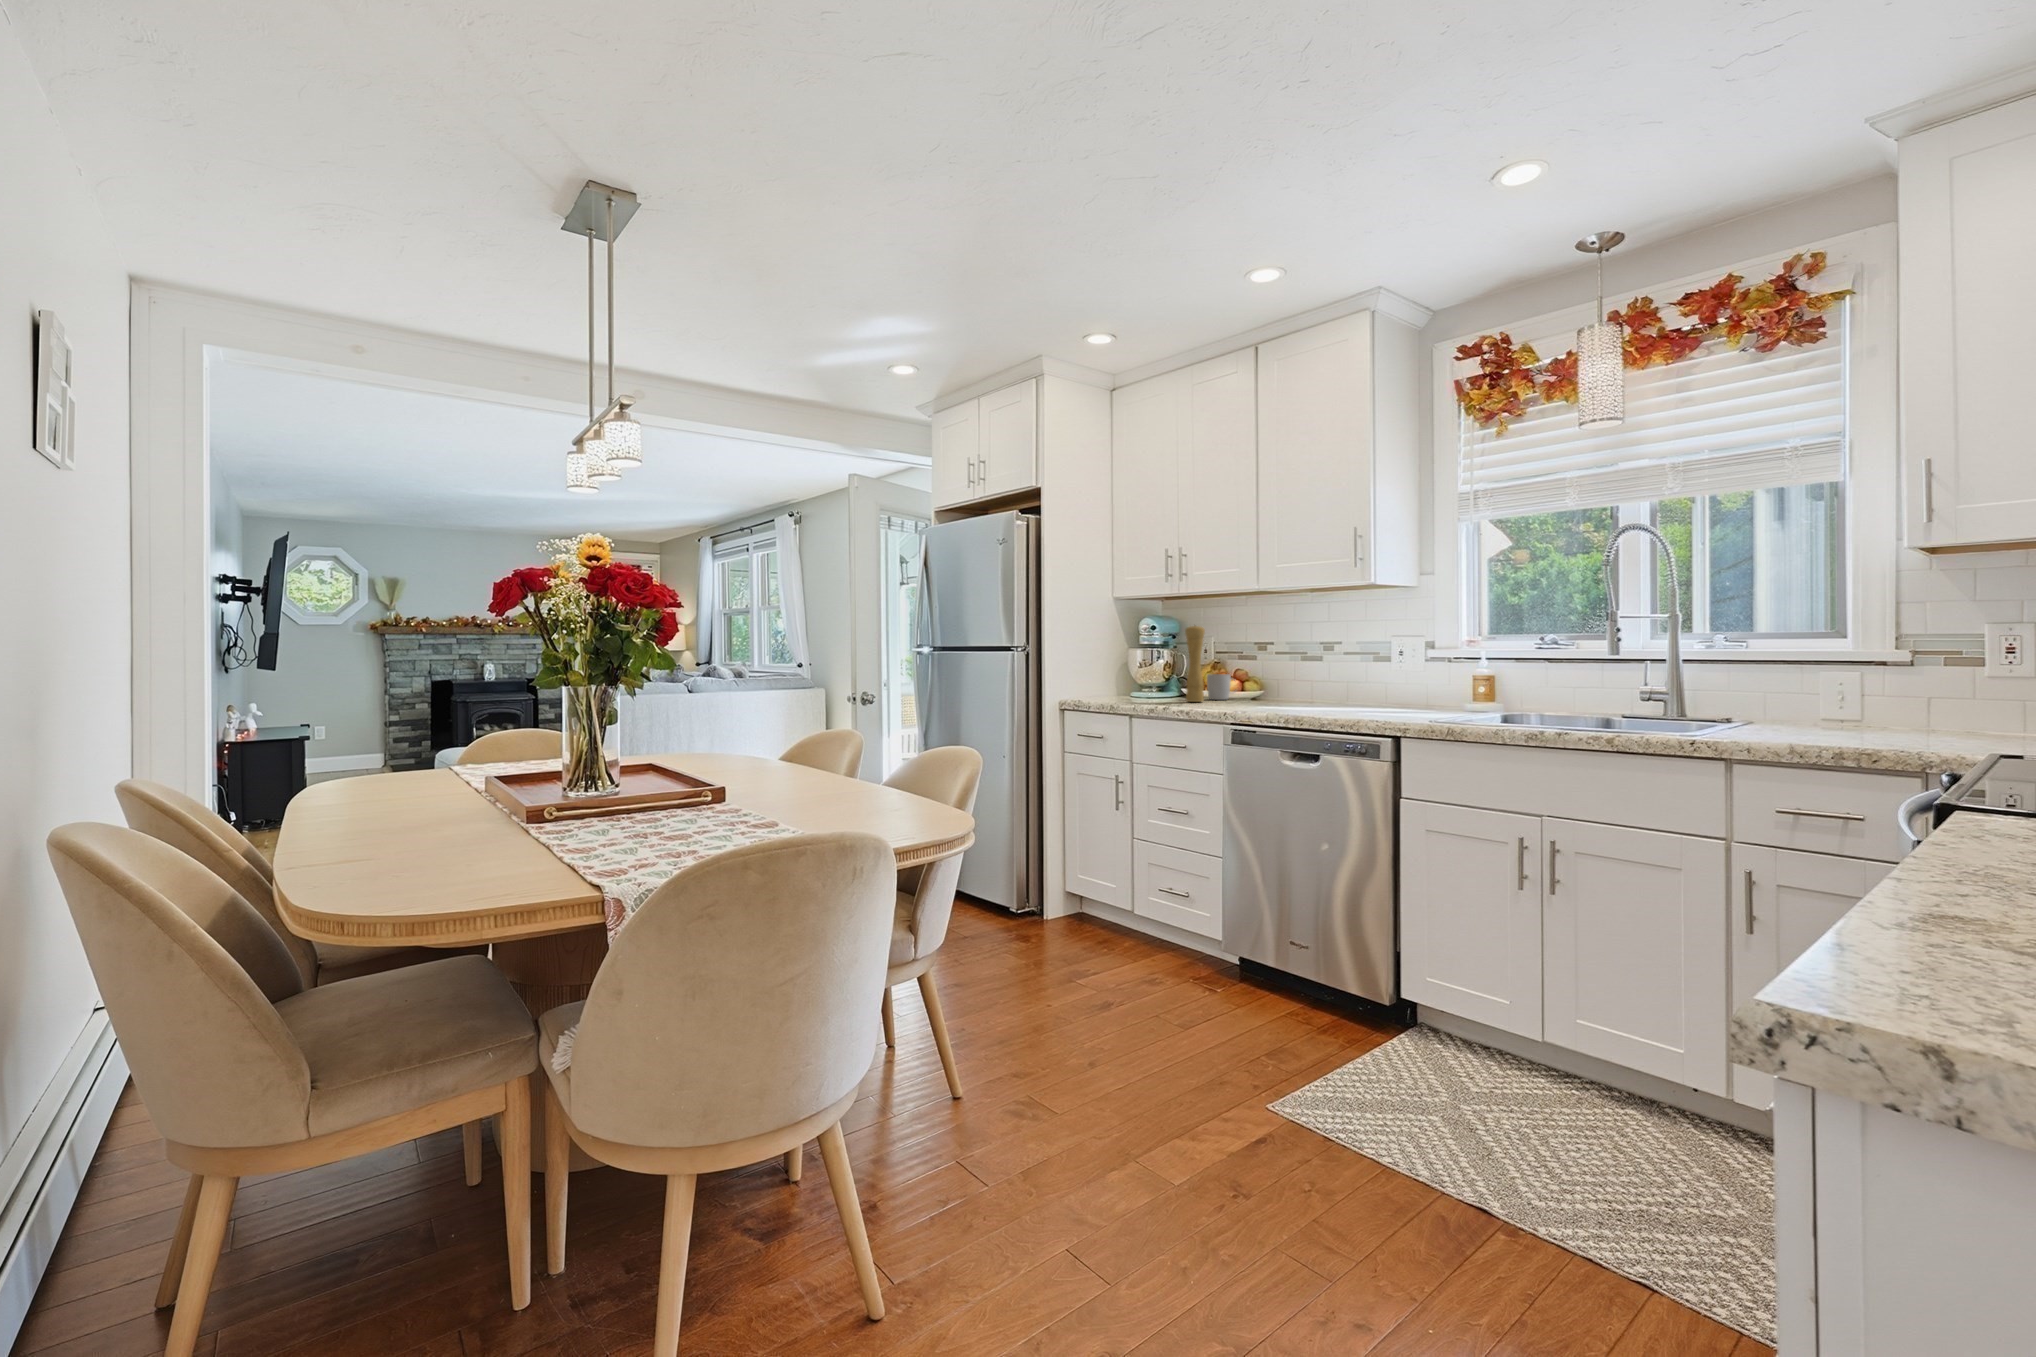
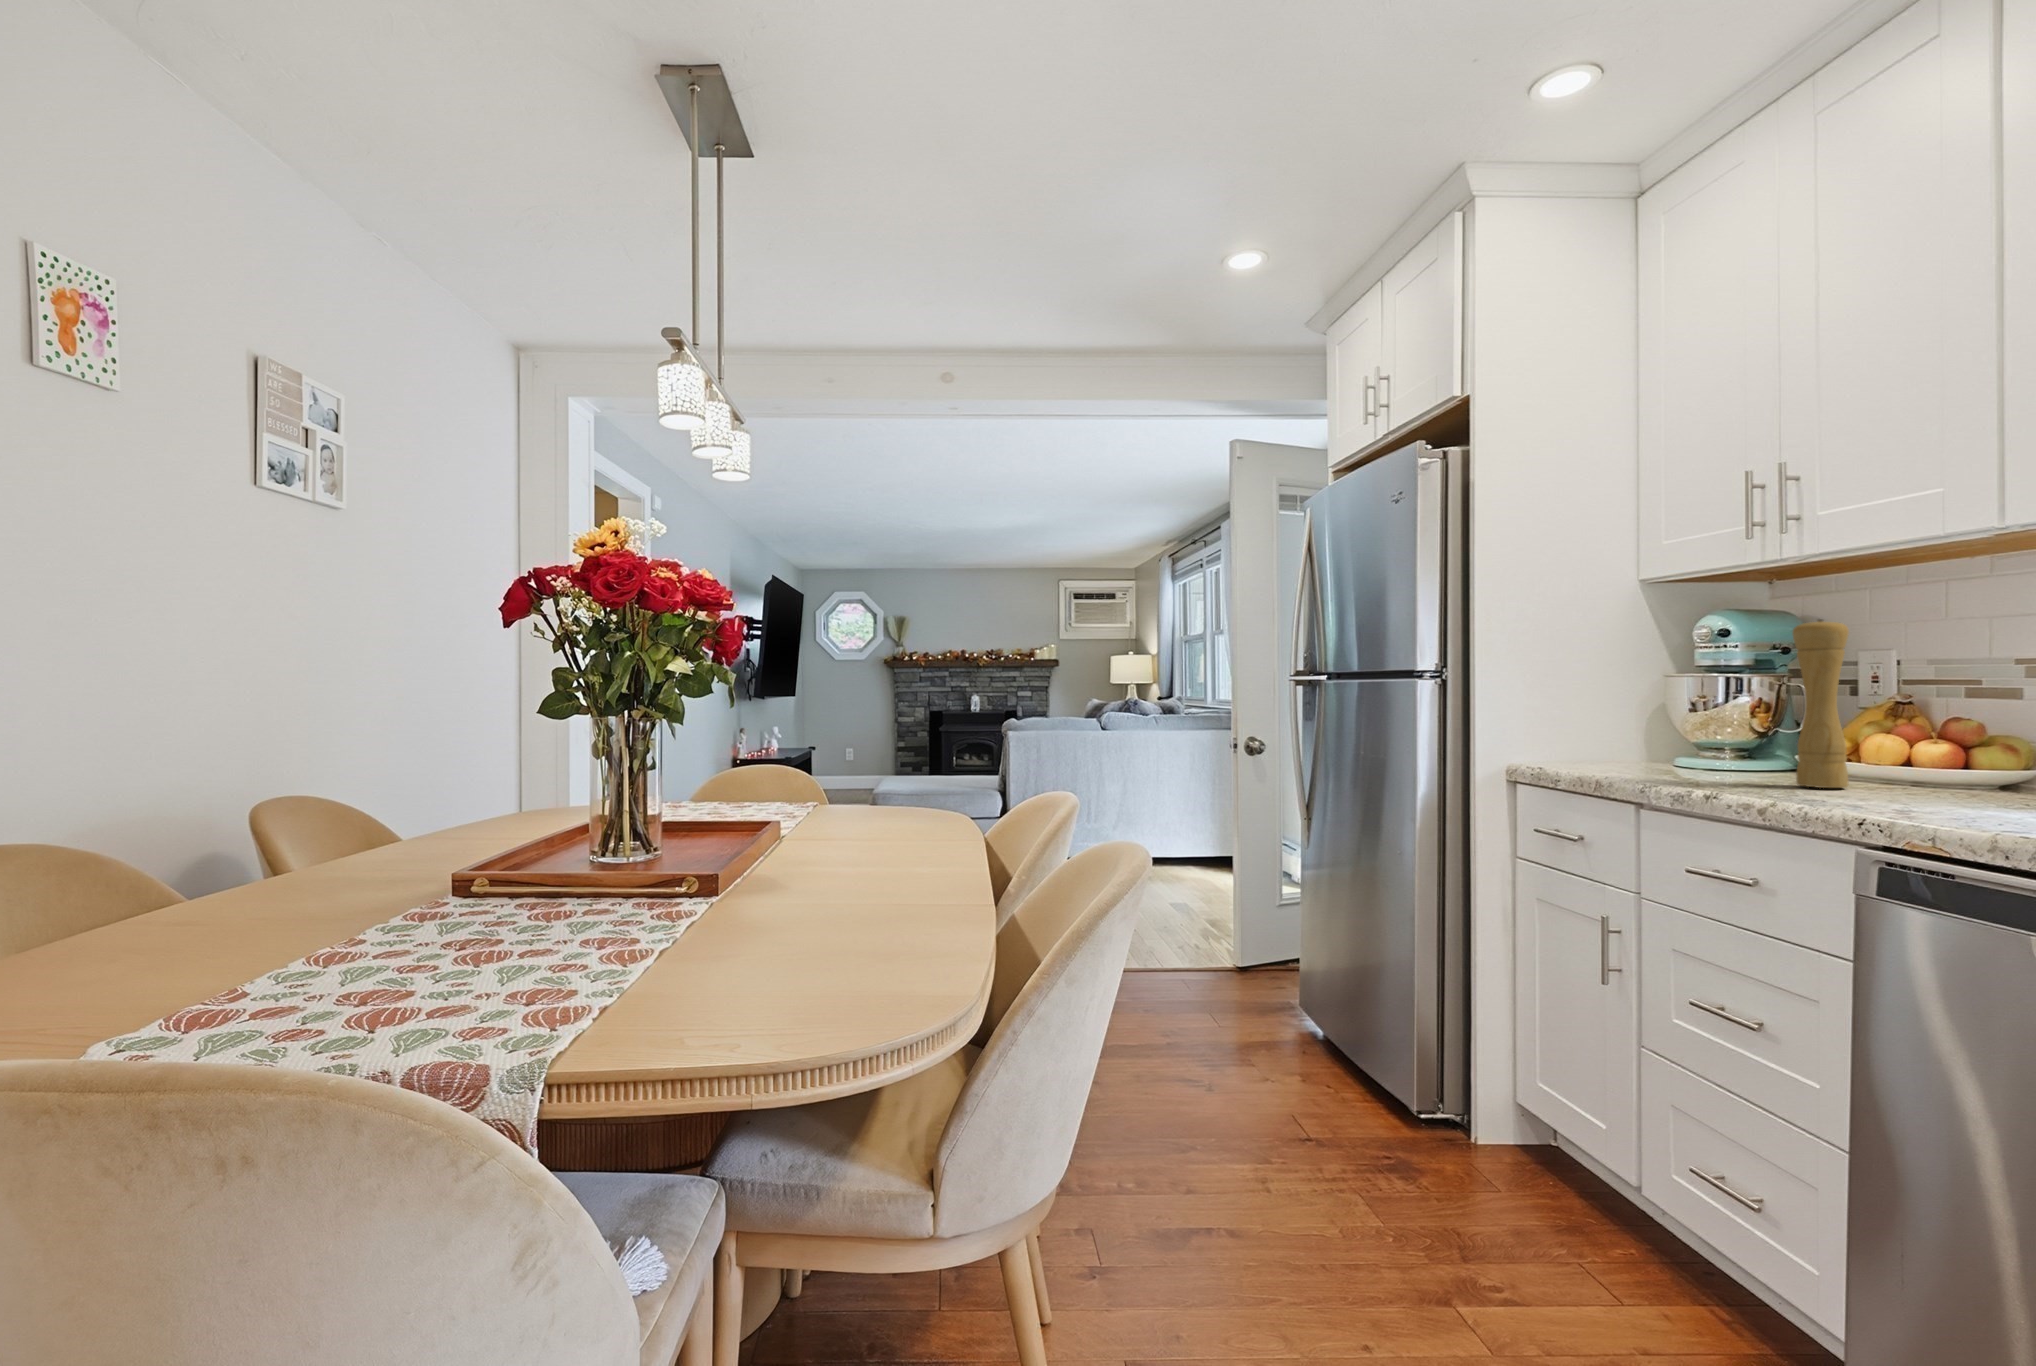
mug: present [1207,674,1235,700] -> none [1860,726,1955,784]

